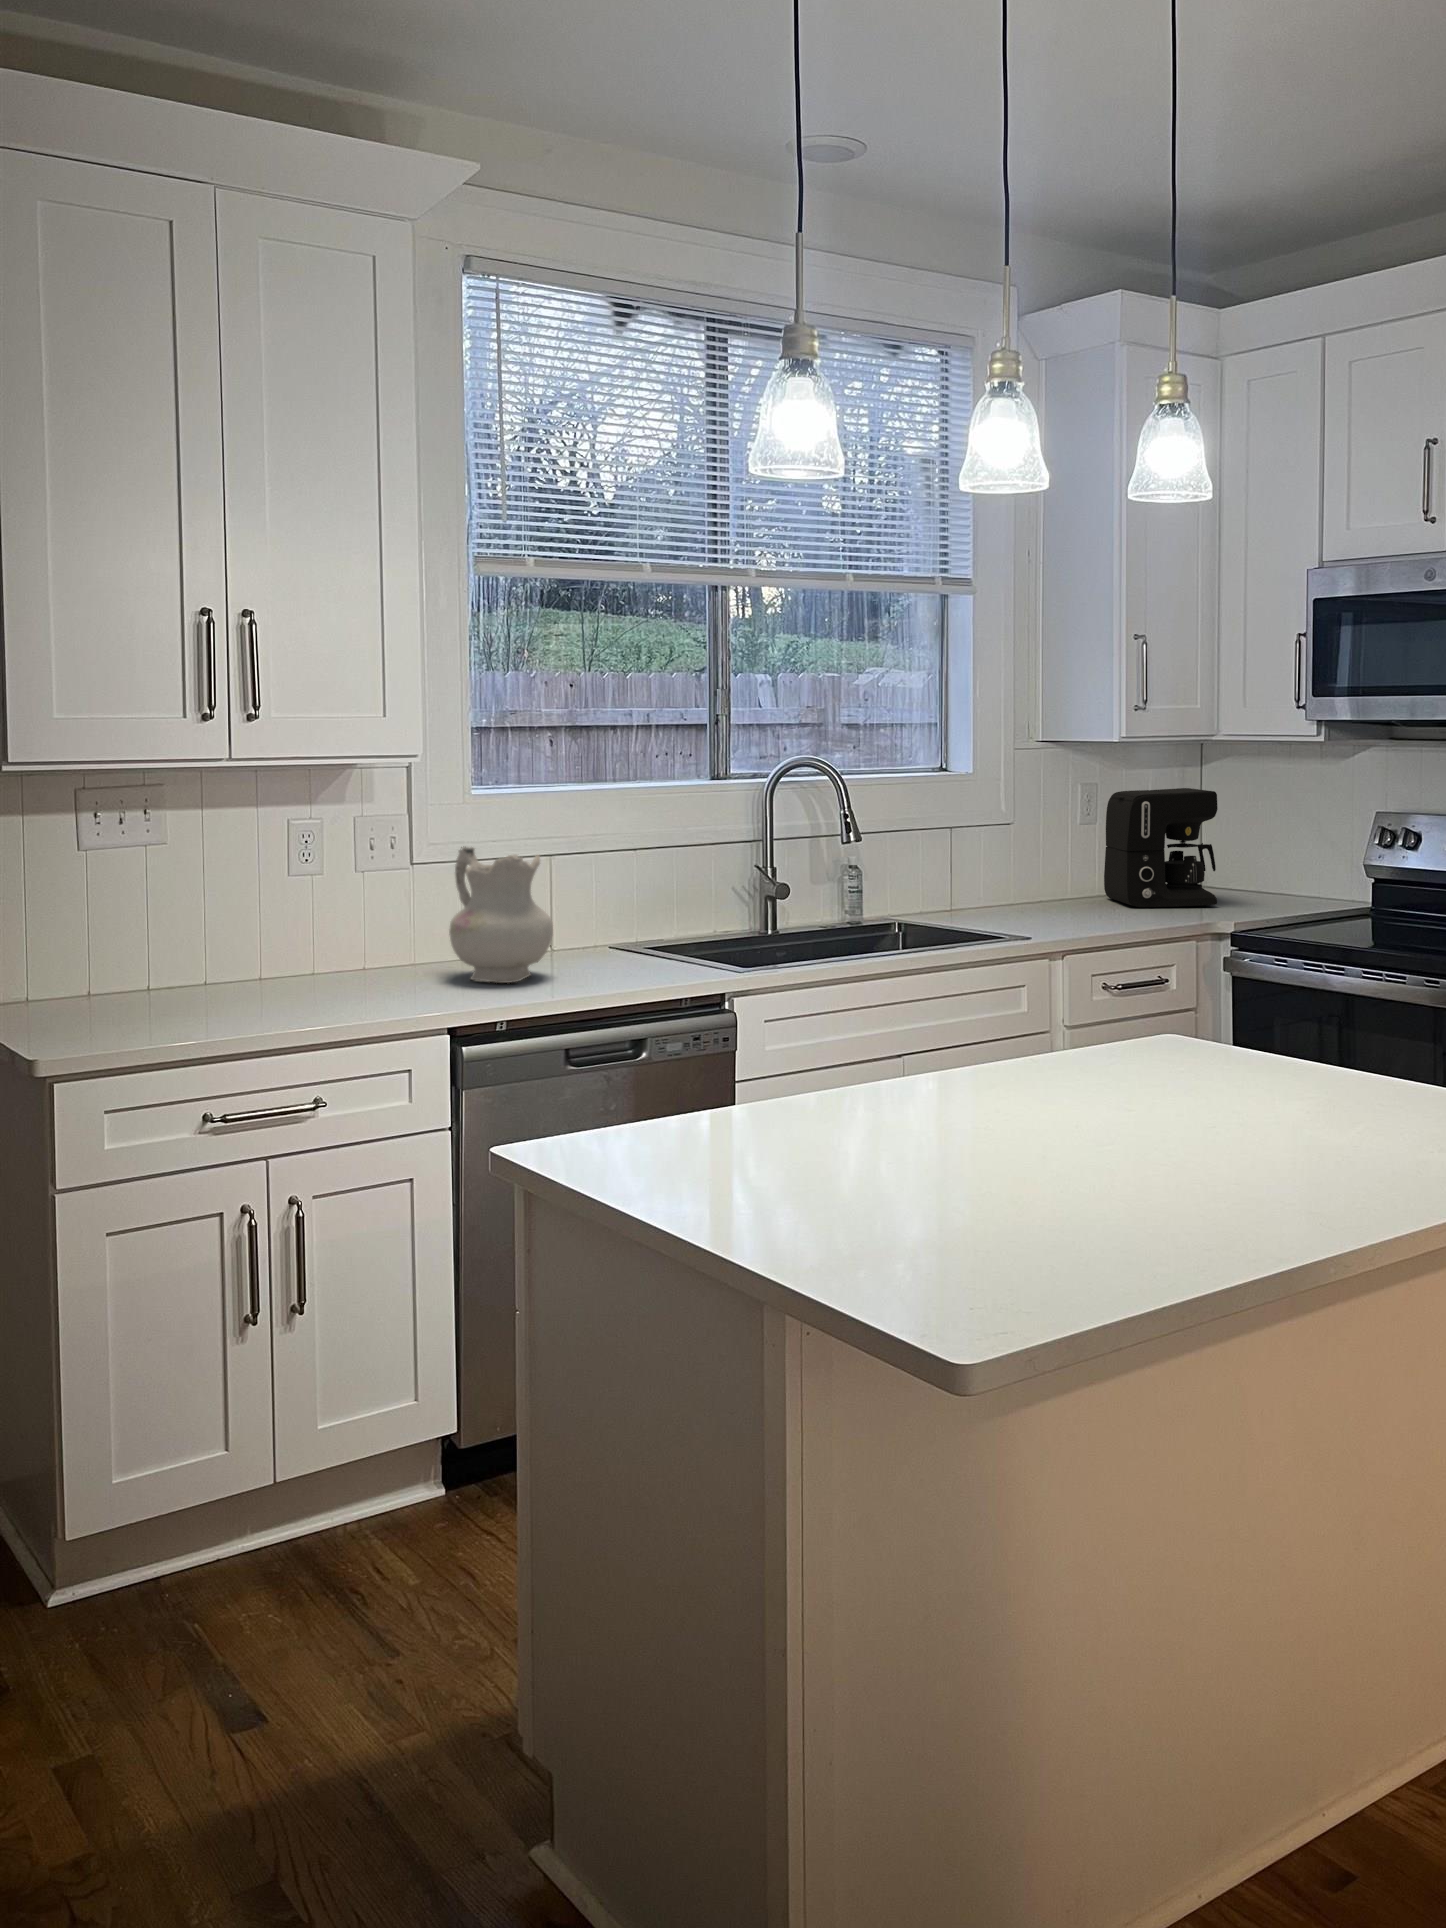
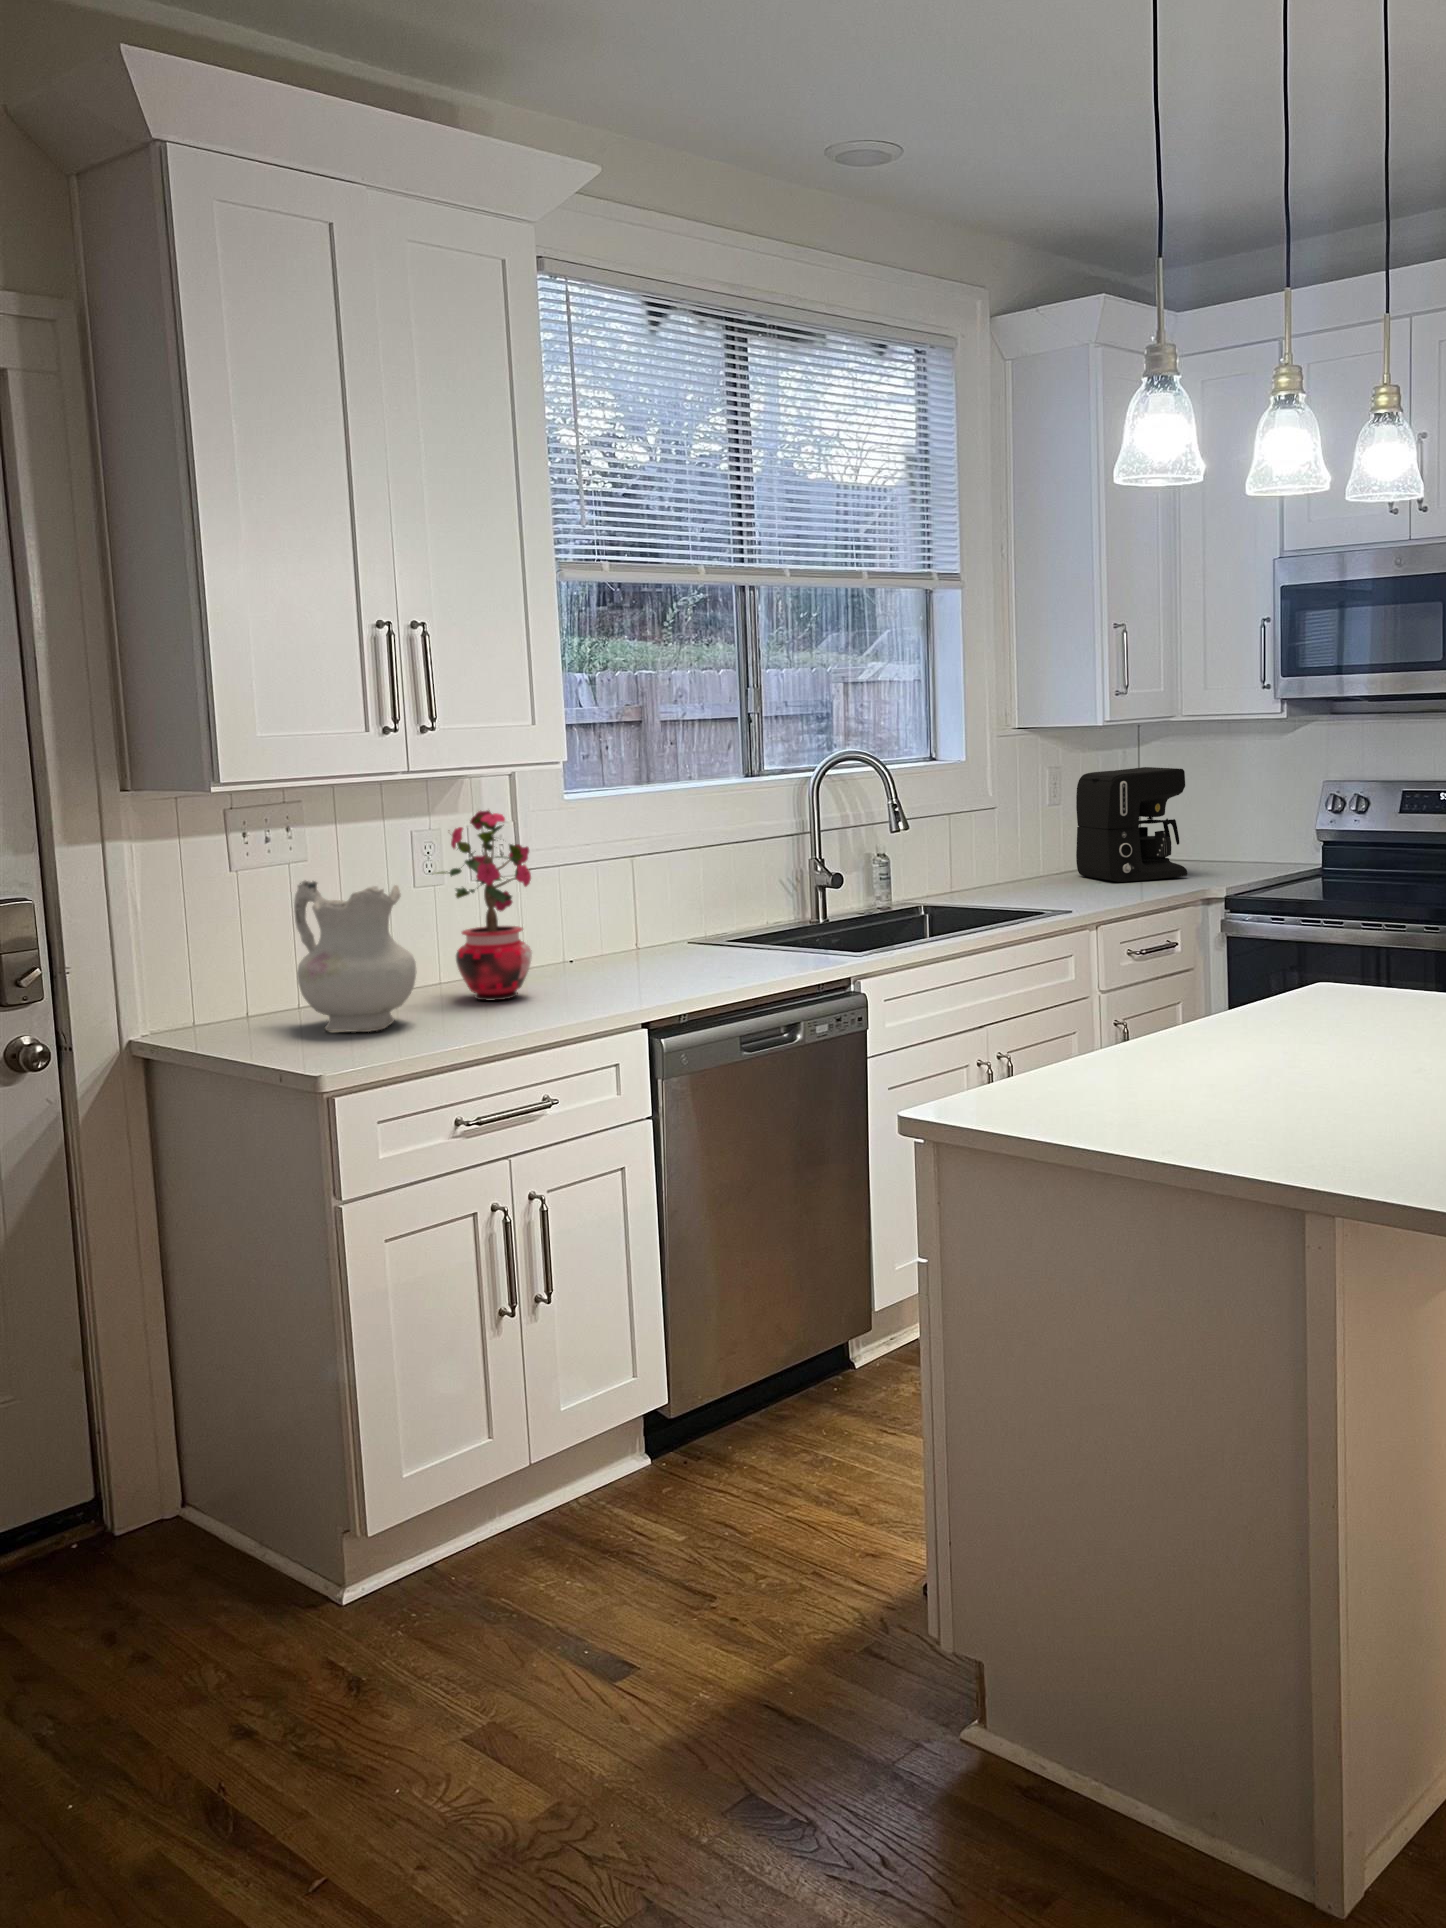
potted plant: none [267,799,382,993] -> present [437,810,532,1001]
ceramic pitcher: present [449,846,553,983] -> present [294,880,416,1032]

